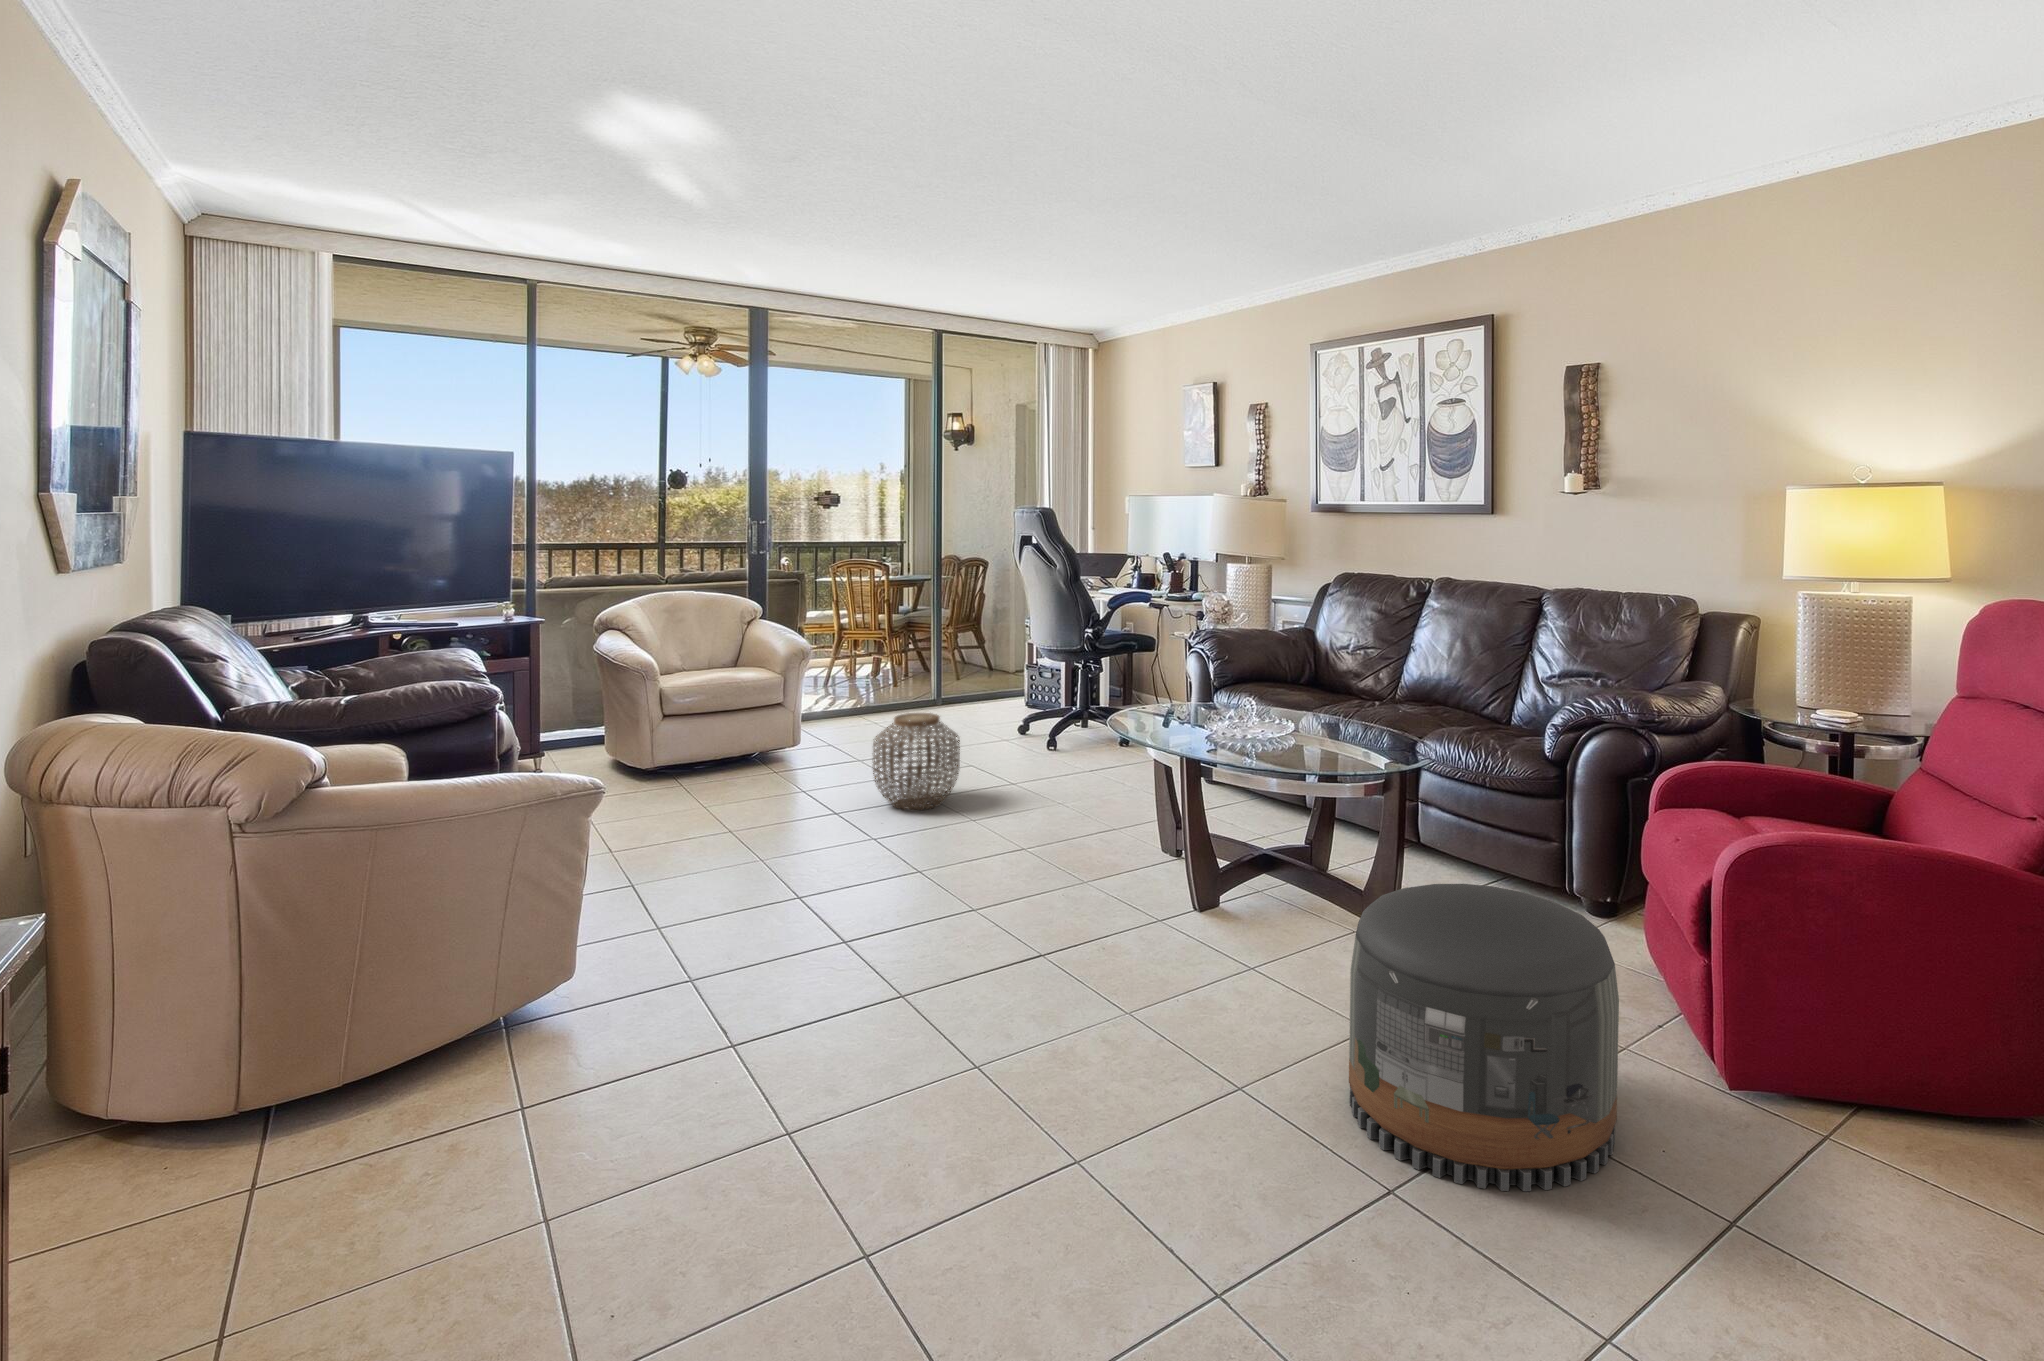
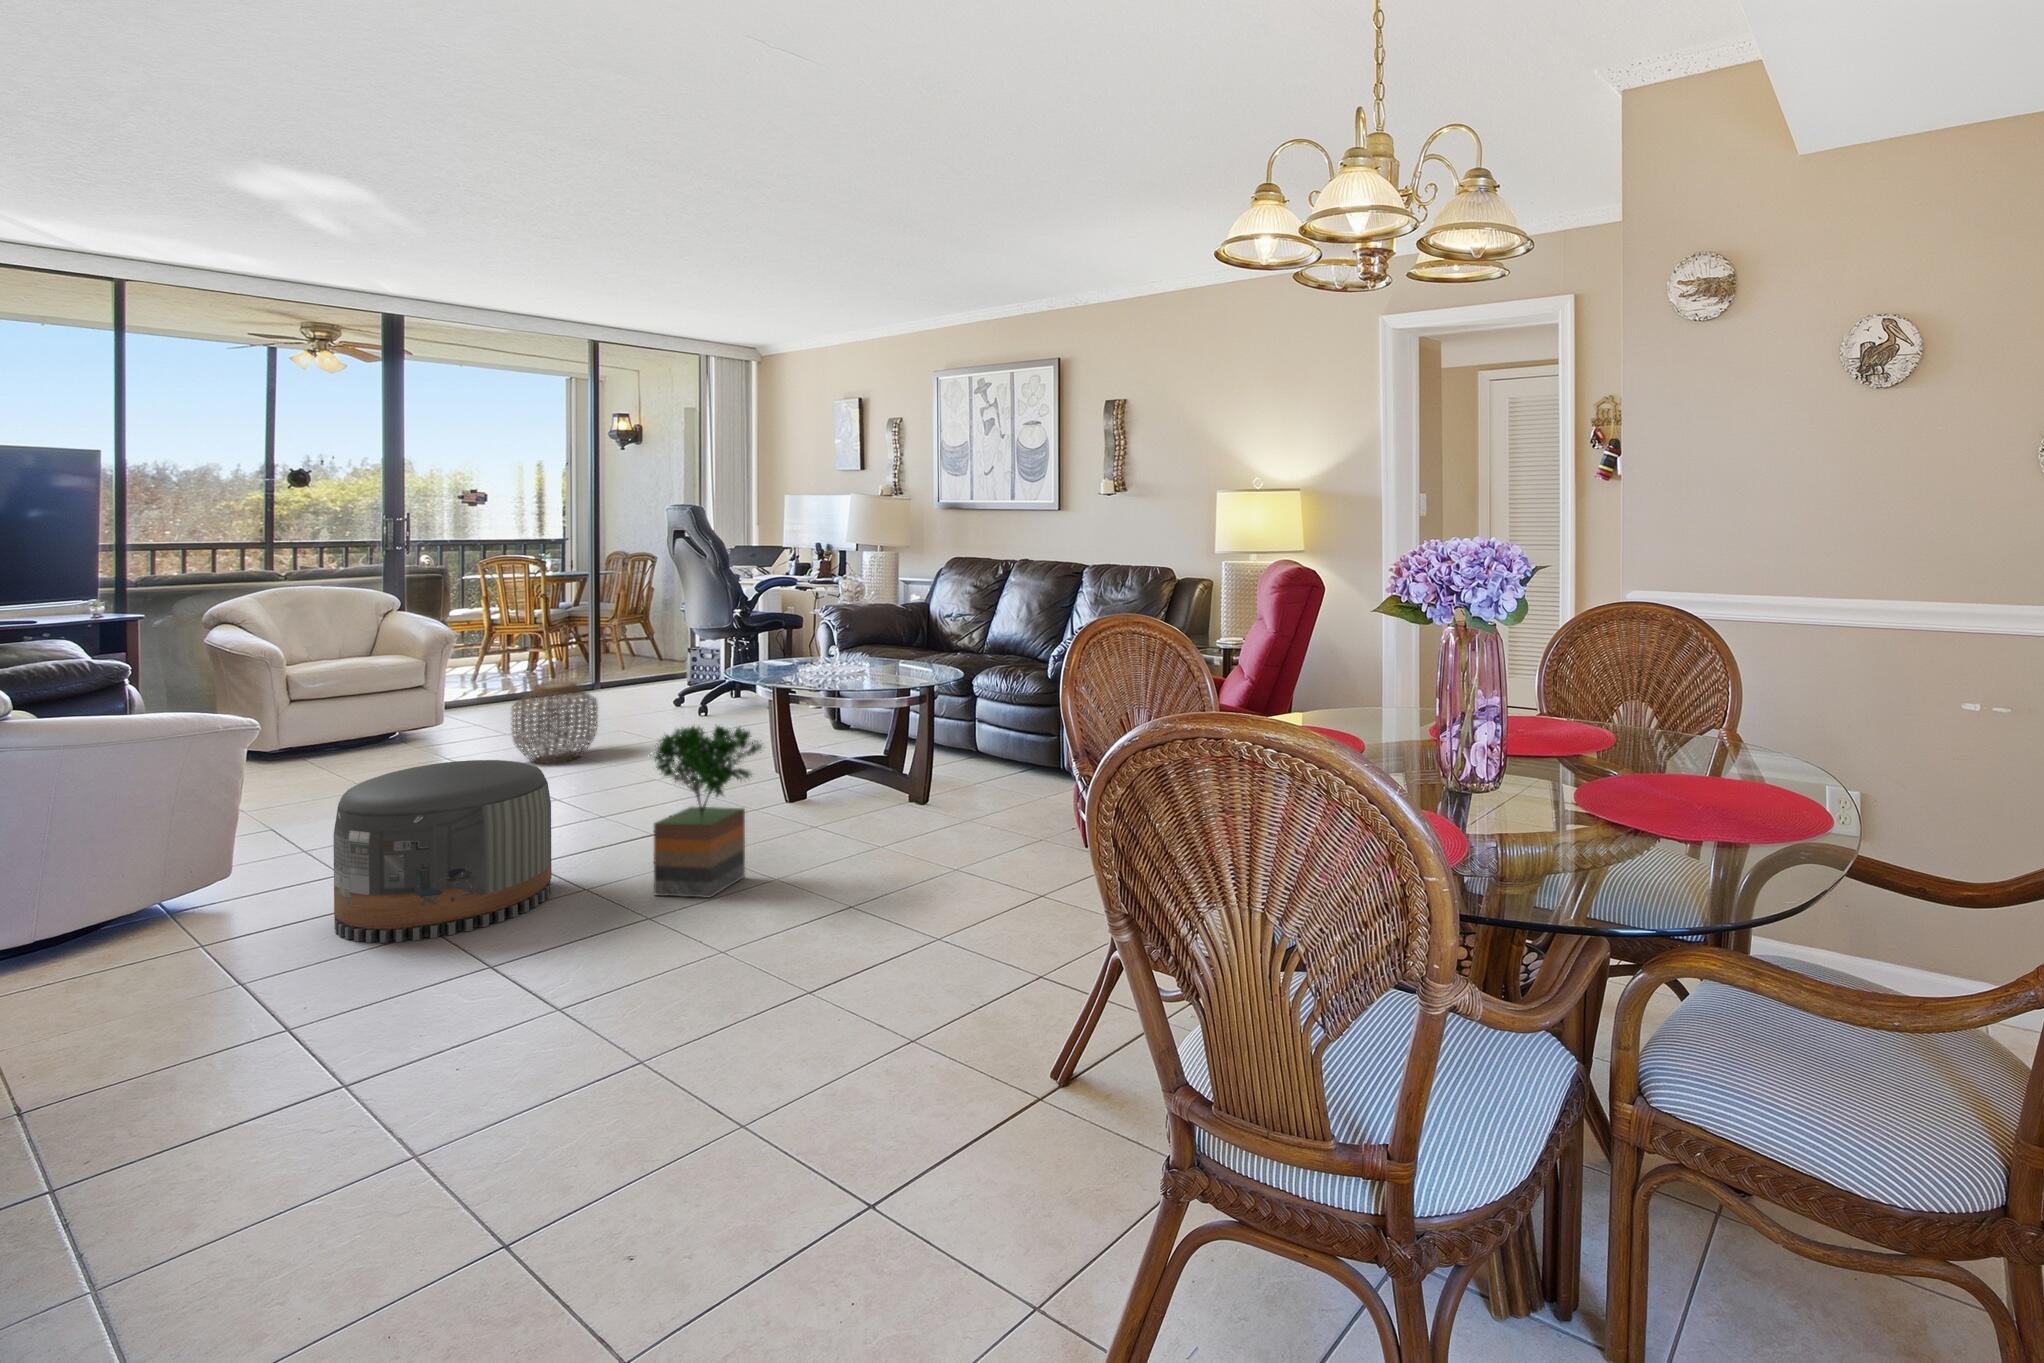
potted tree: none [1088,830,1242,1107] -> present [654,726,761,898]
pouf: present [1349,884,1619,1191] -> present [334,760,552,943]

